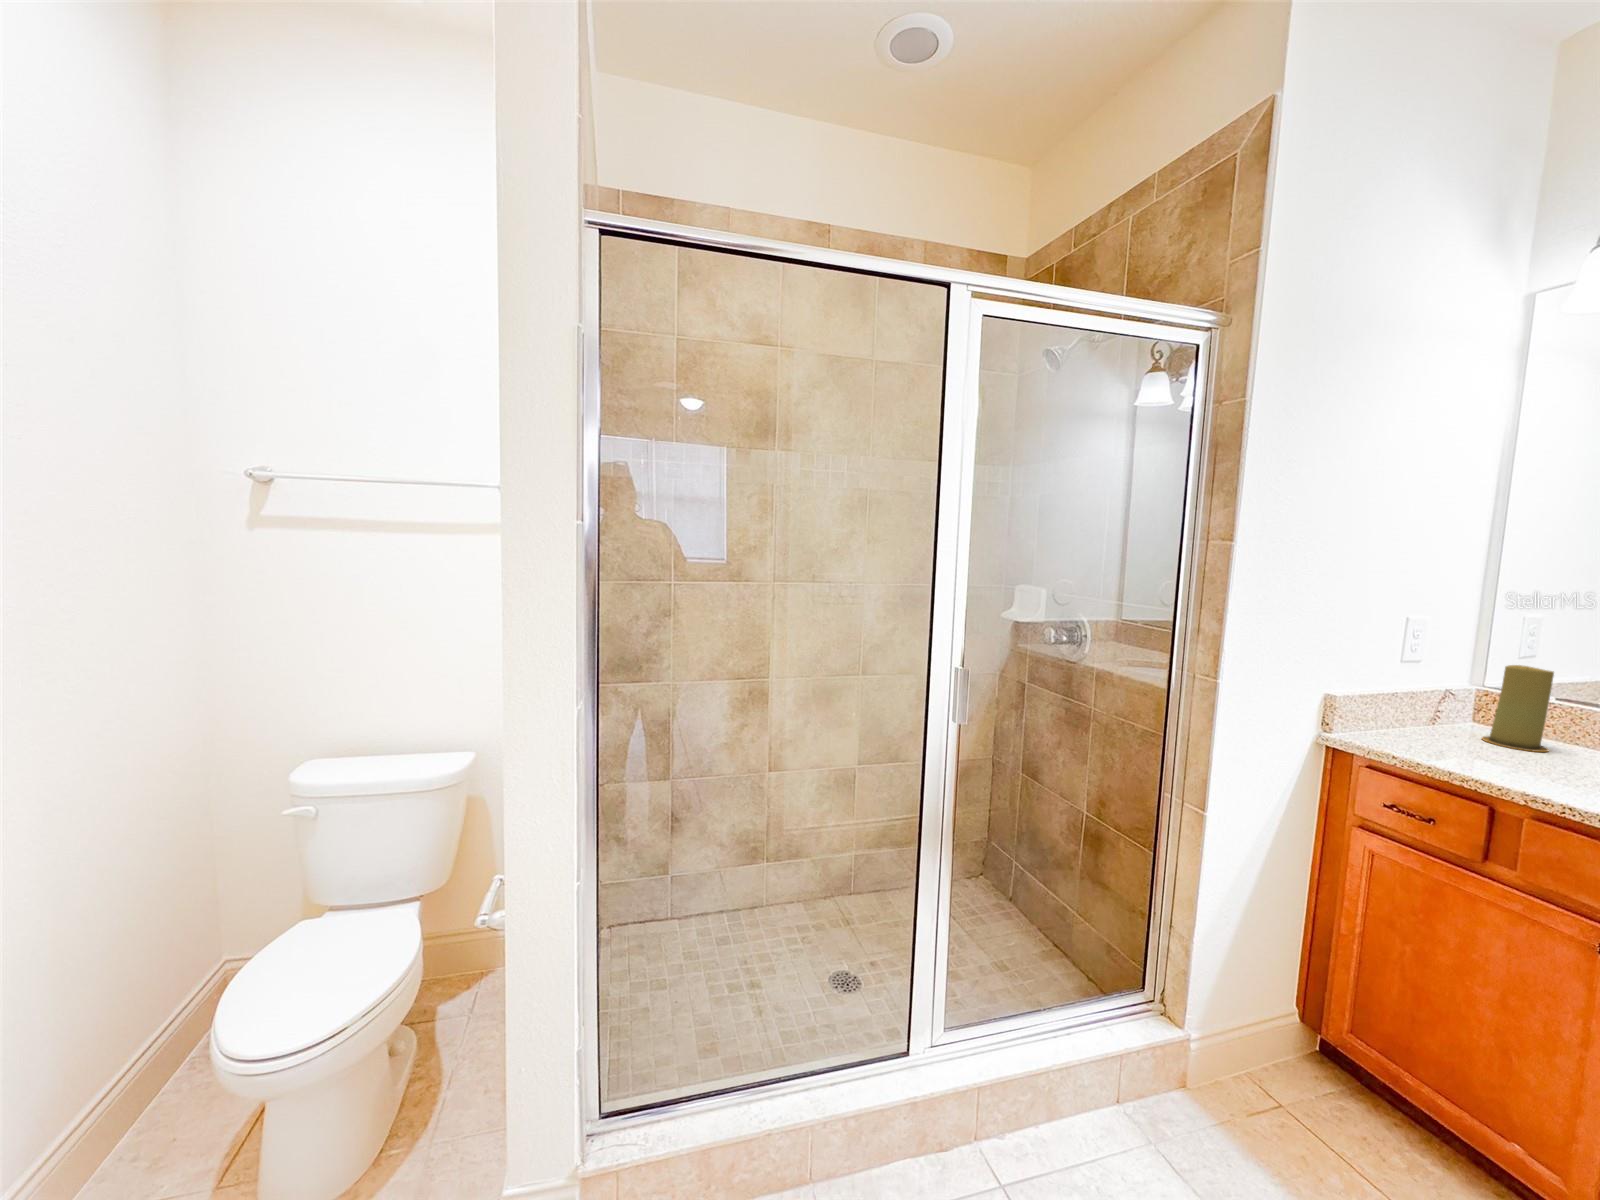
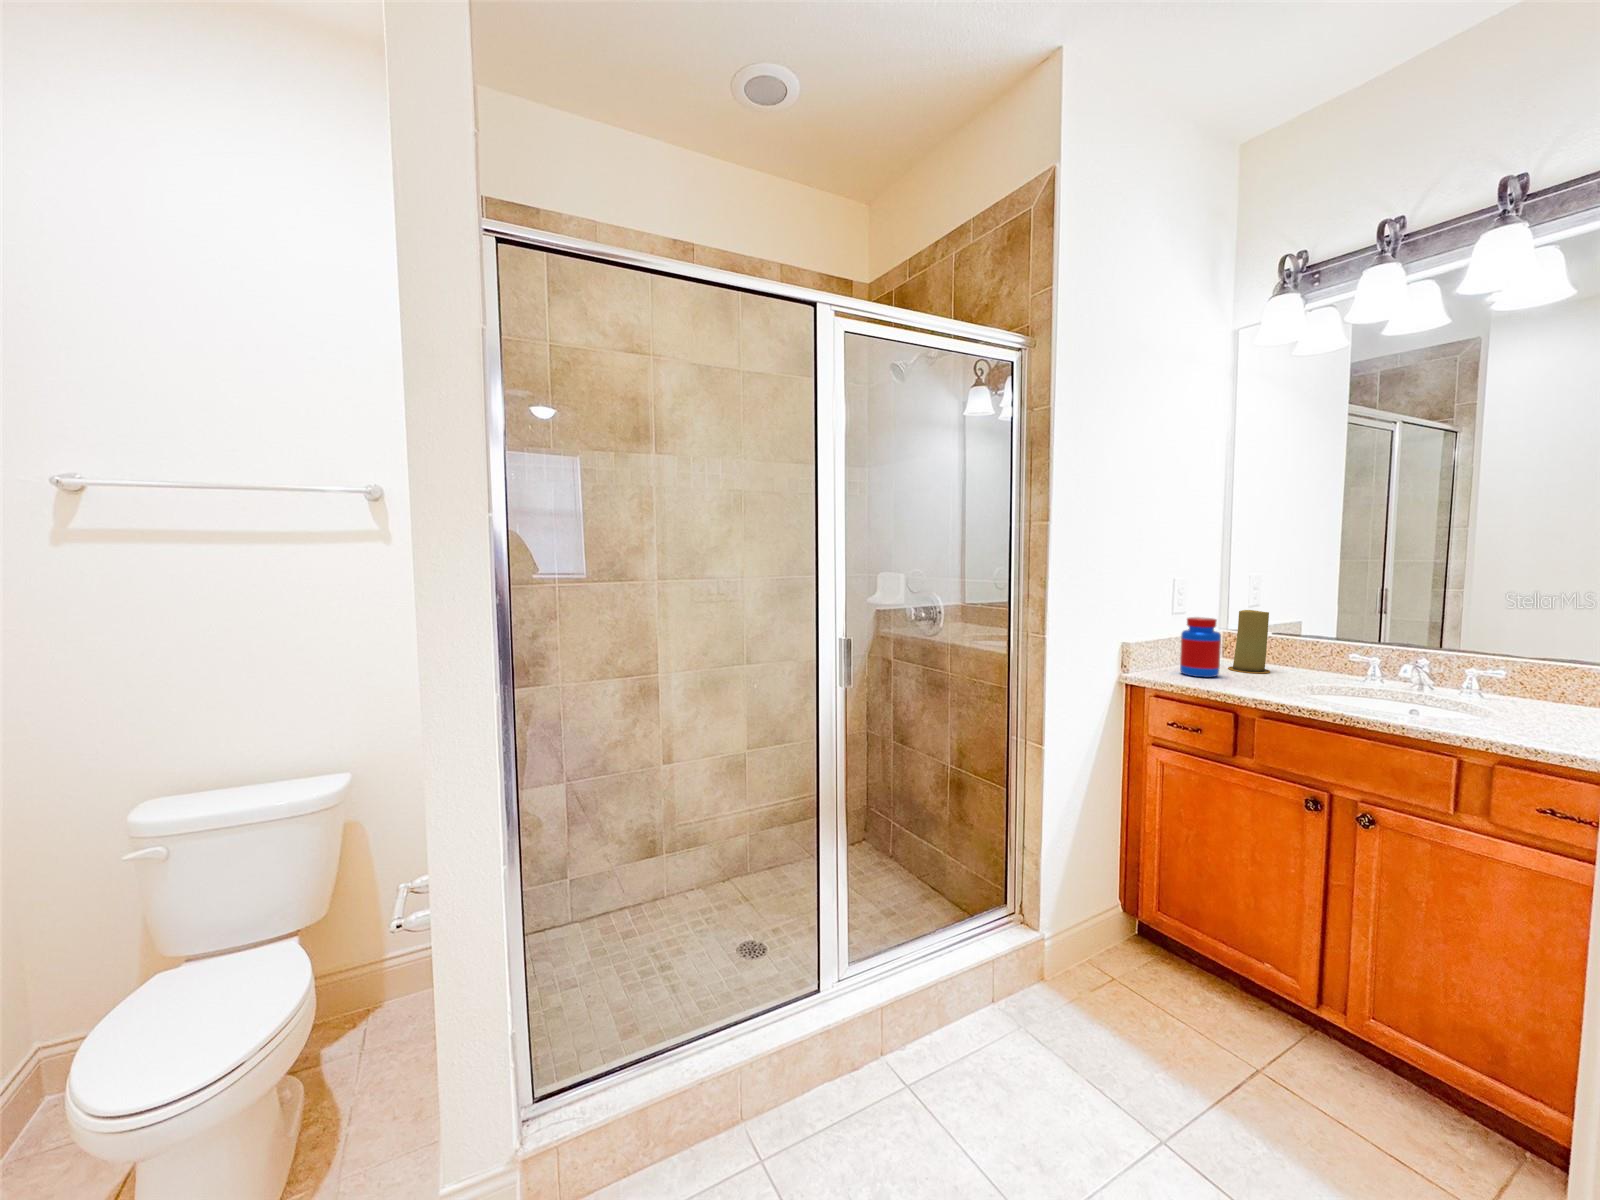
jar: none [1408,670,1475,751] -> present [1180,617,1221,677]

